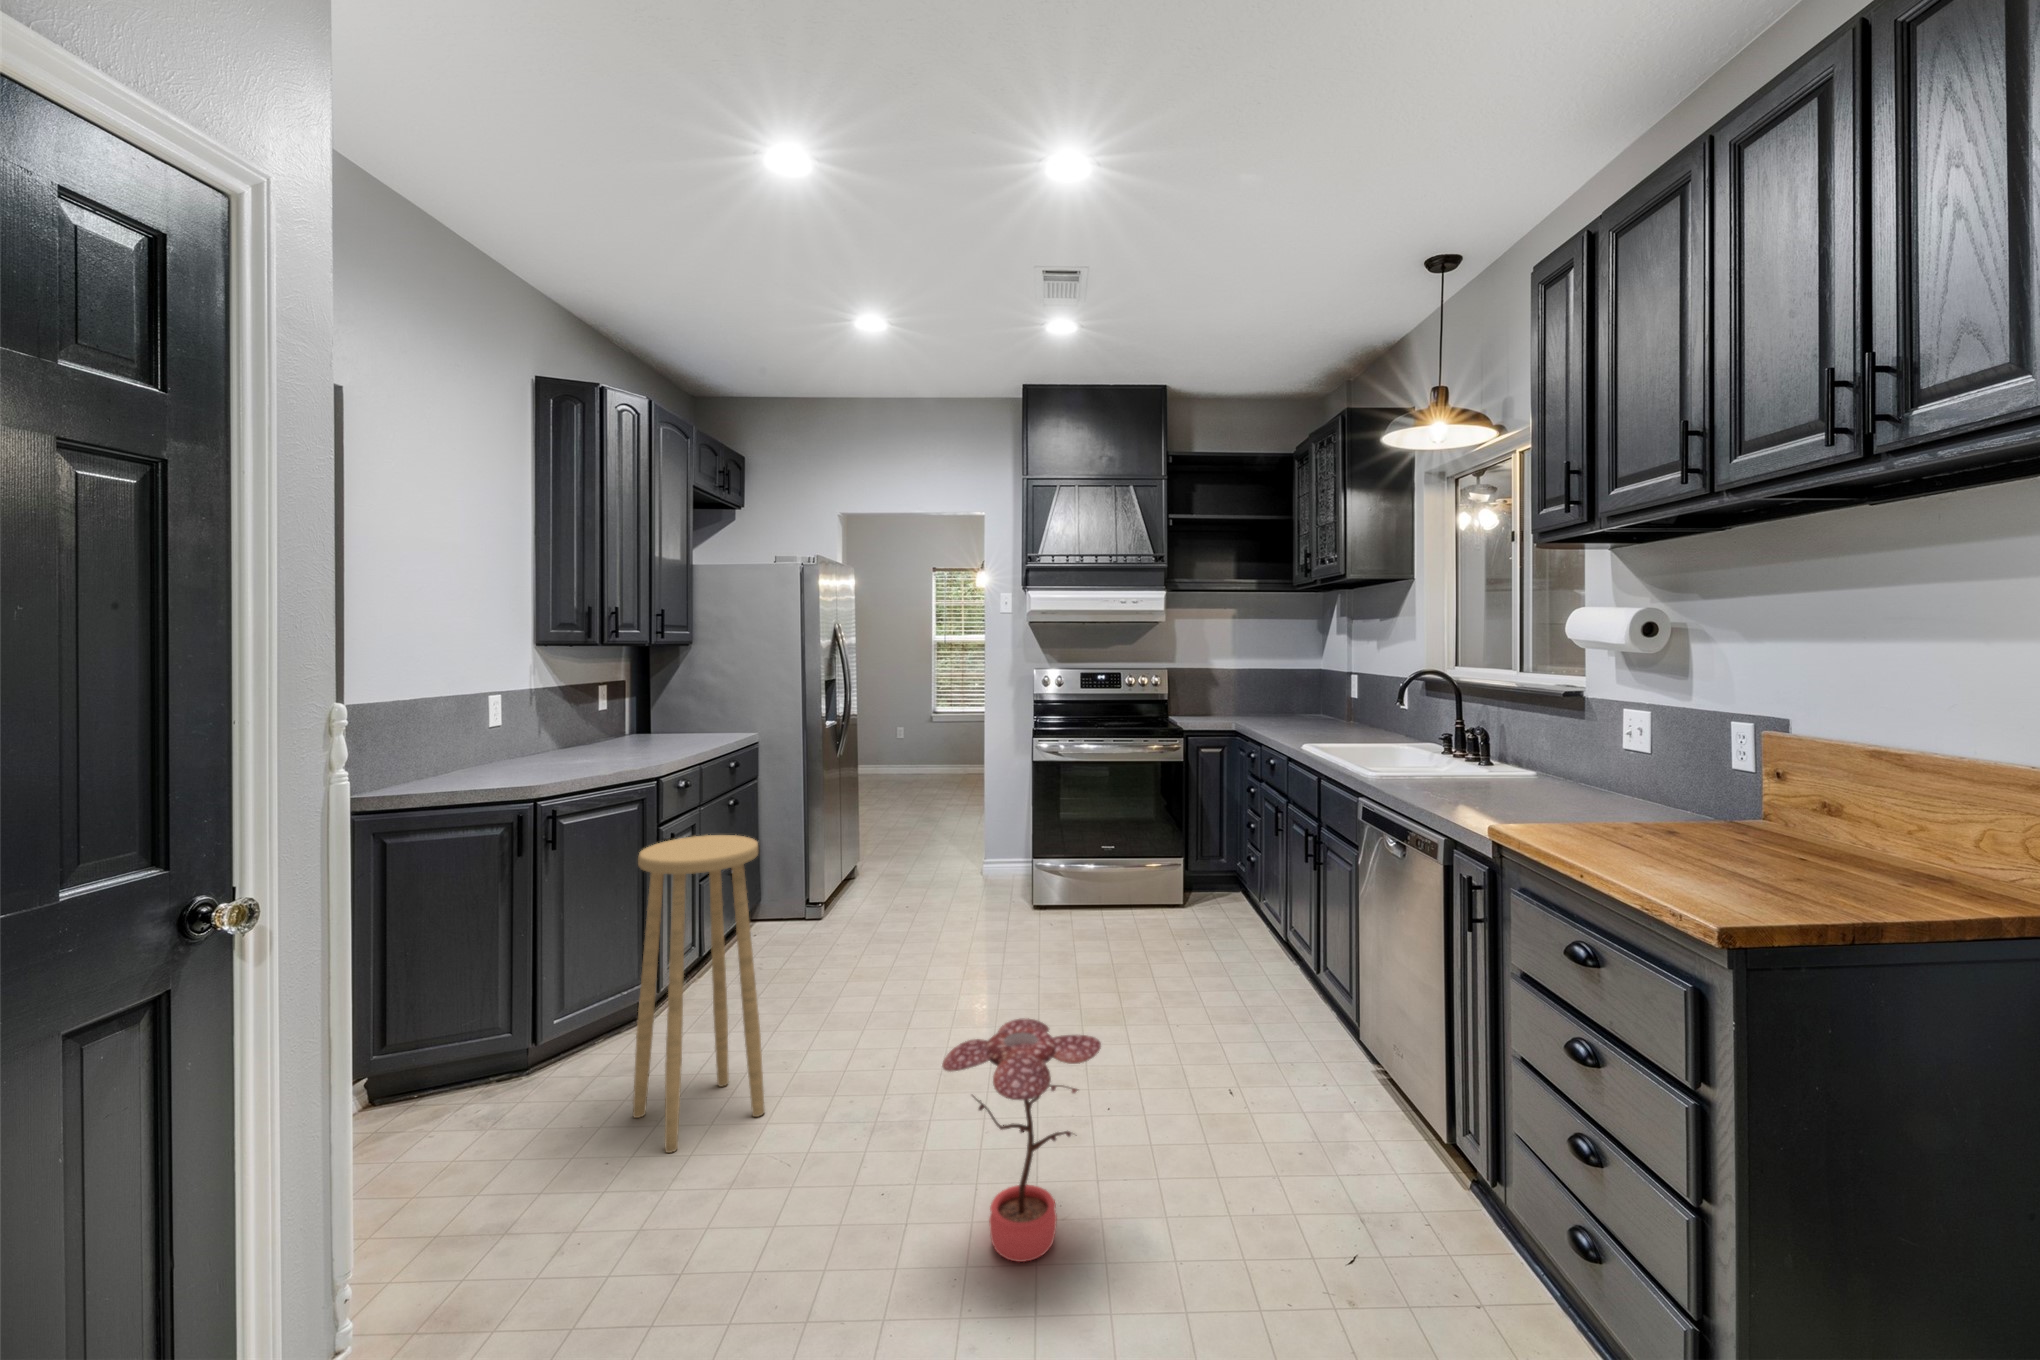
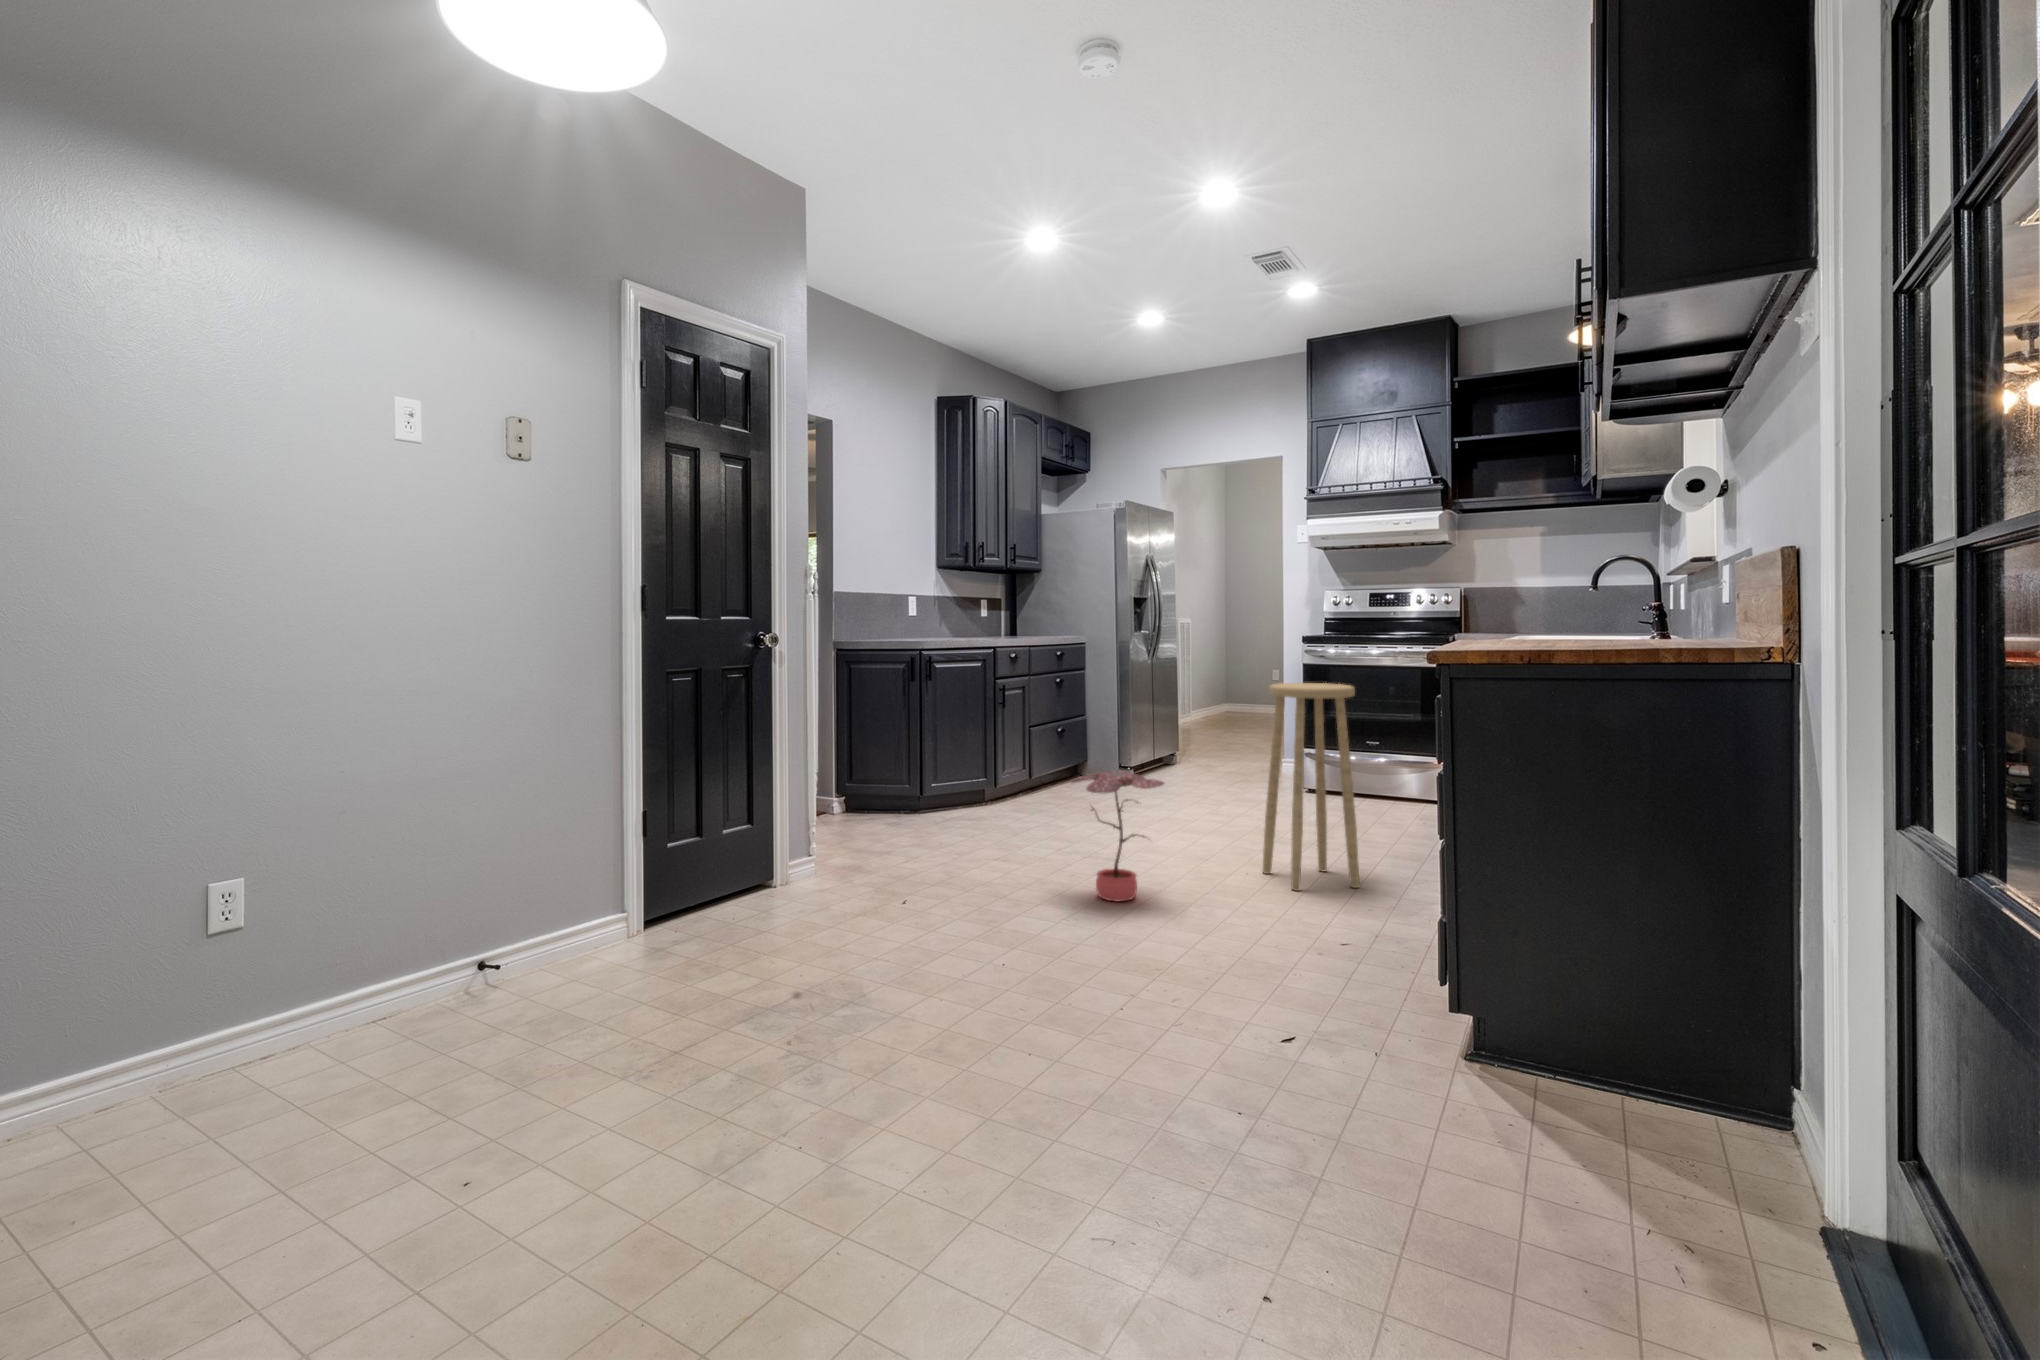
stool: present [633,835,765,1153] -> present [1263,683,1360,891]

